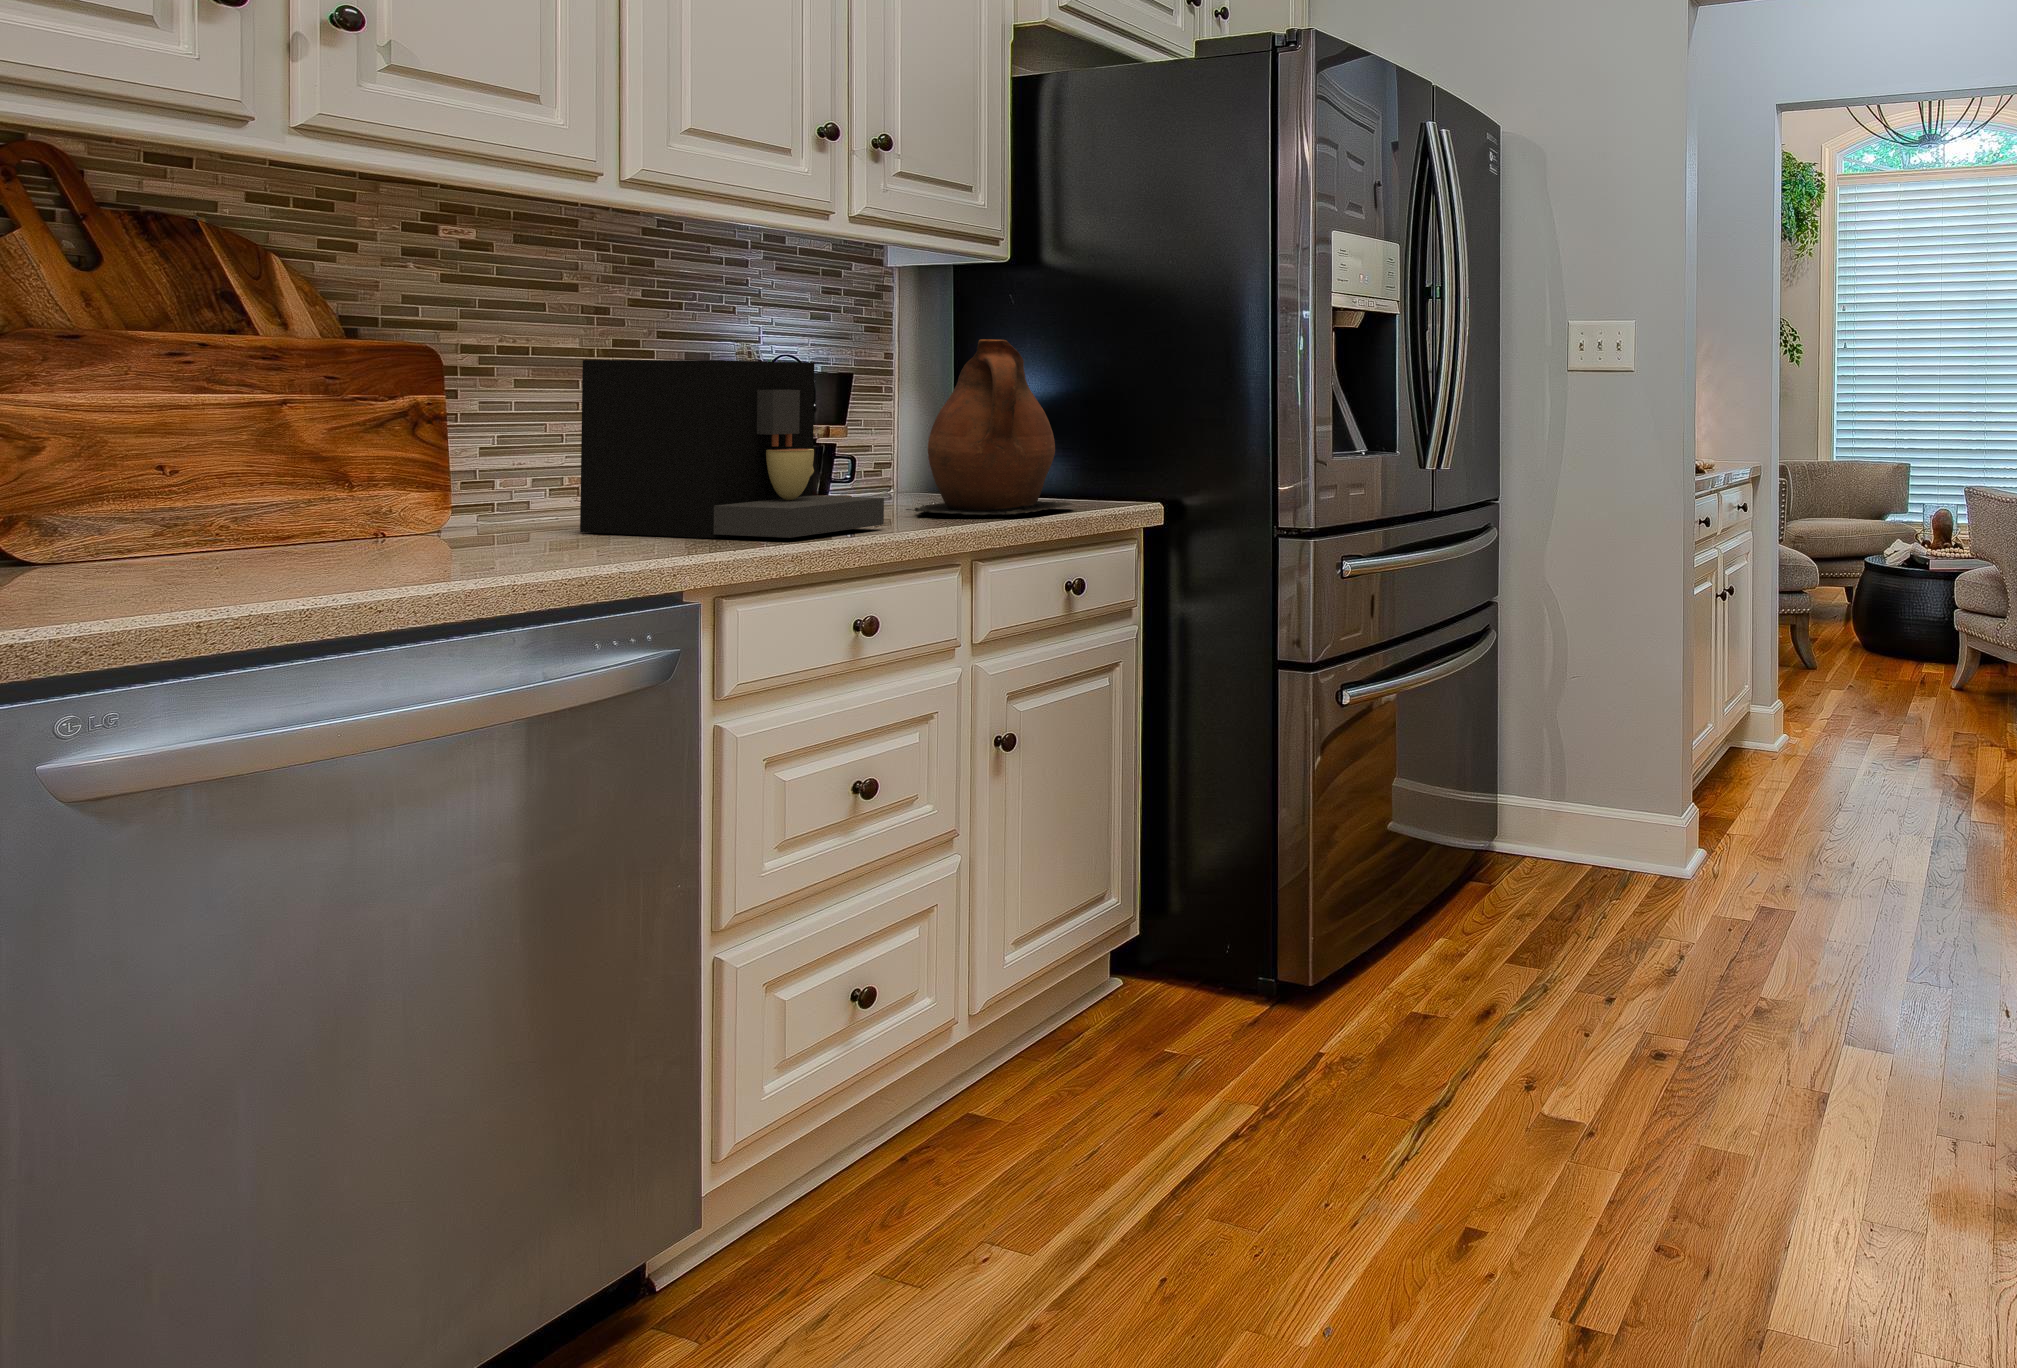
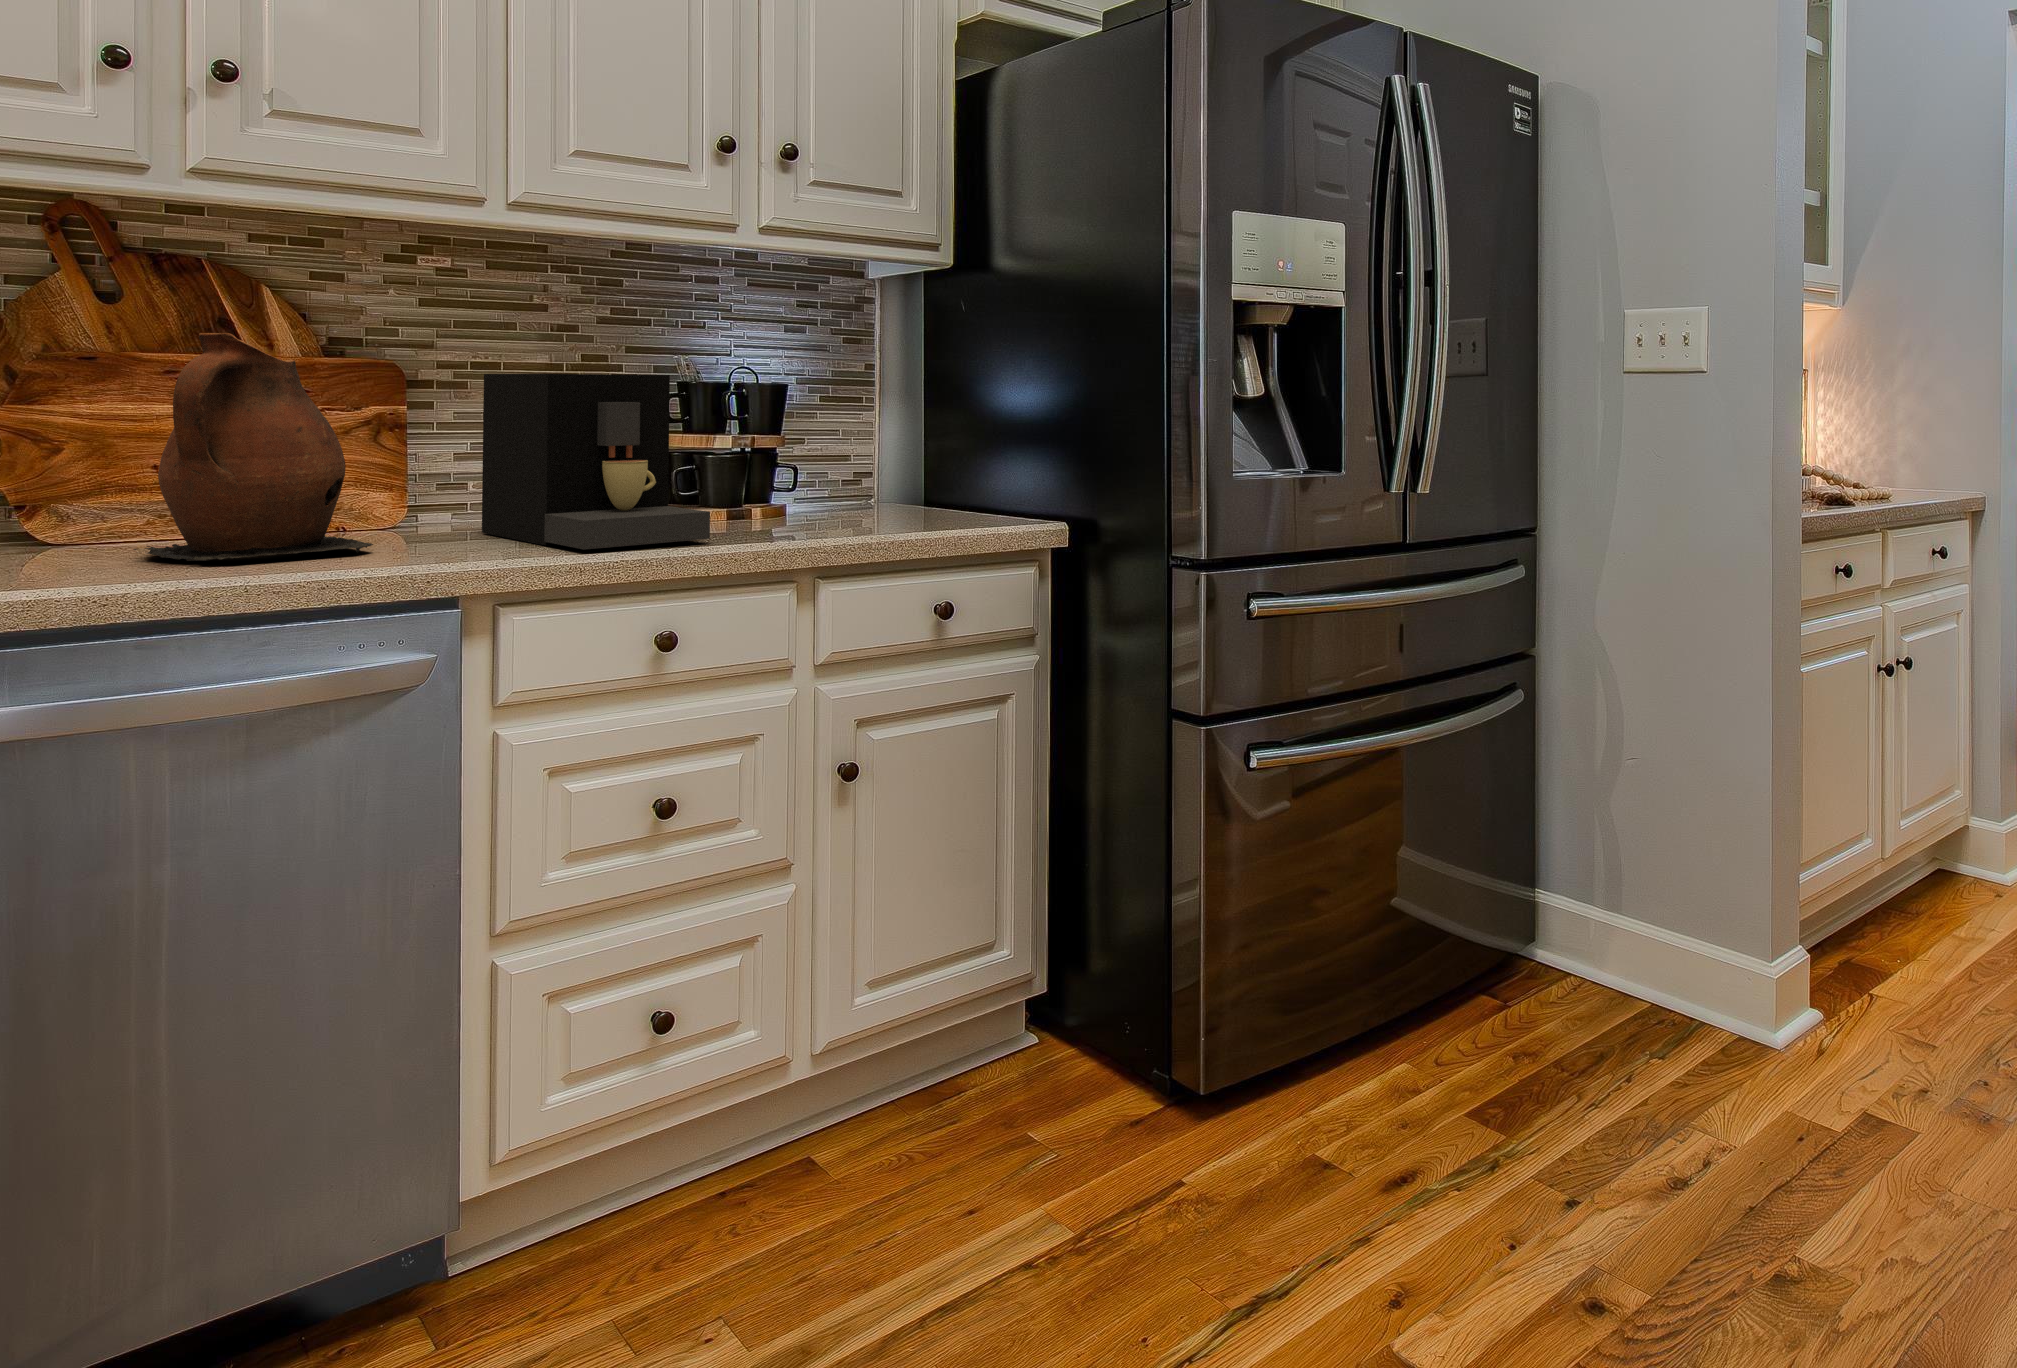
ceramic pitcher: present [906,340,1073,515] -> present [134,333,373,561]

